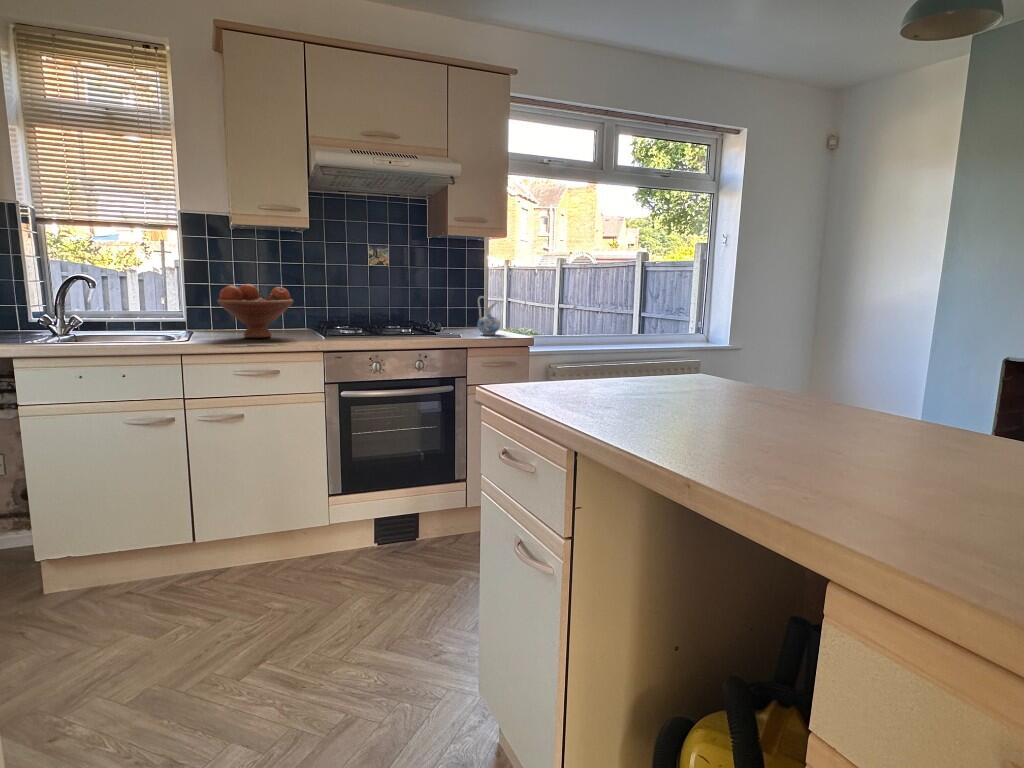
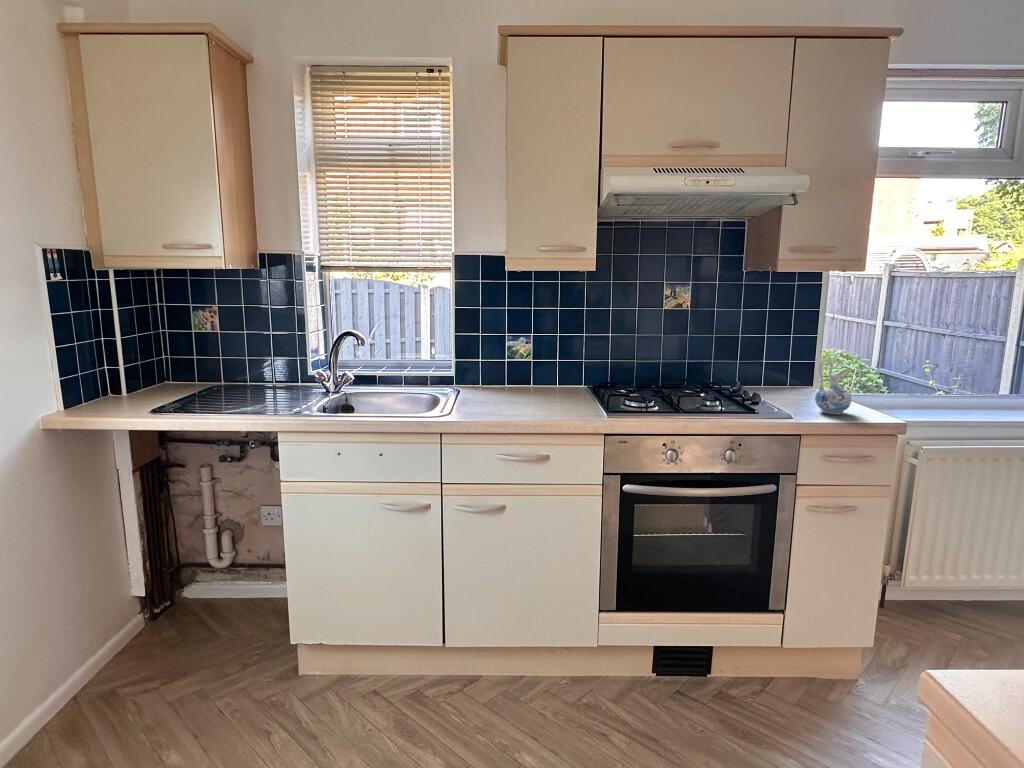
fruit bowl: present [217,284,293,338] -> none [484,340,571,408]

